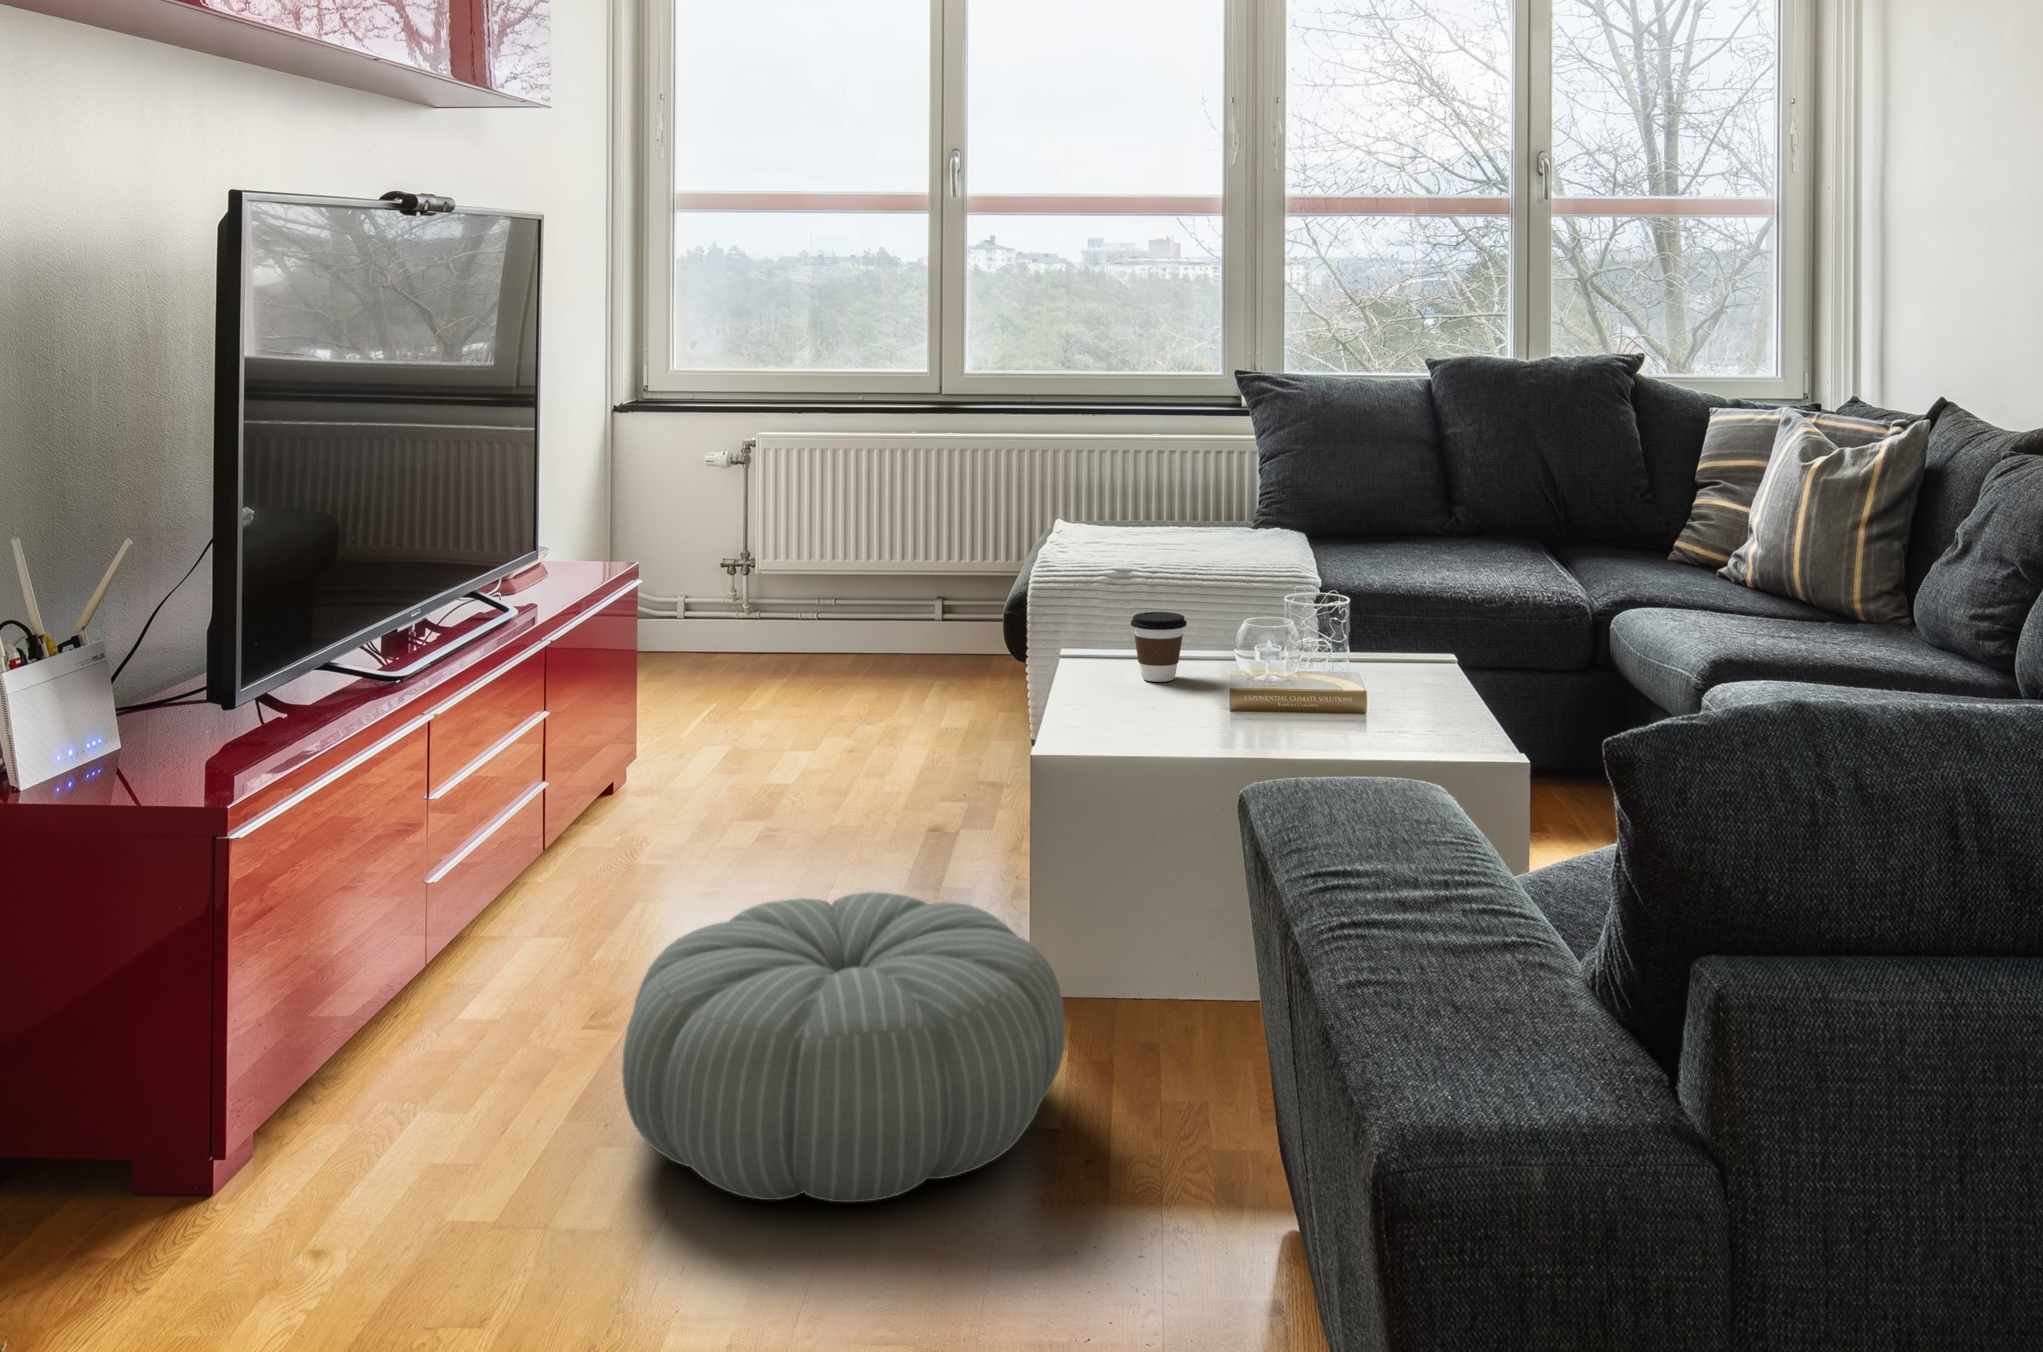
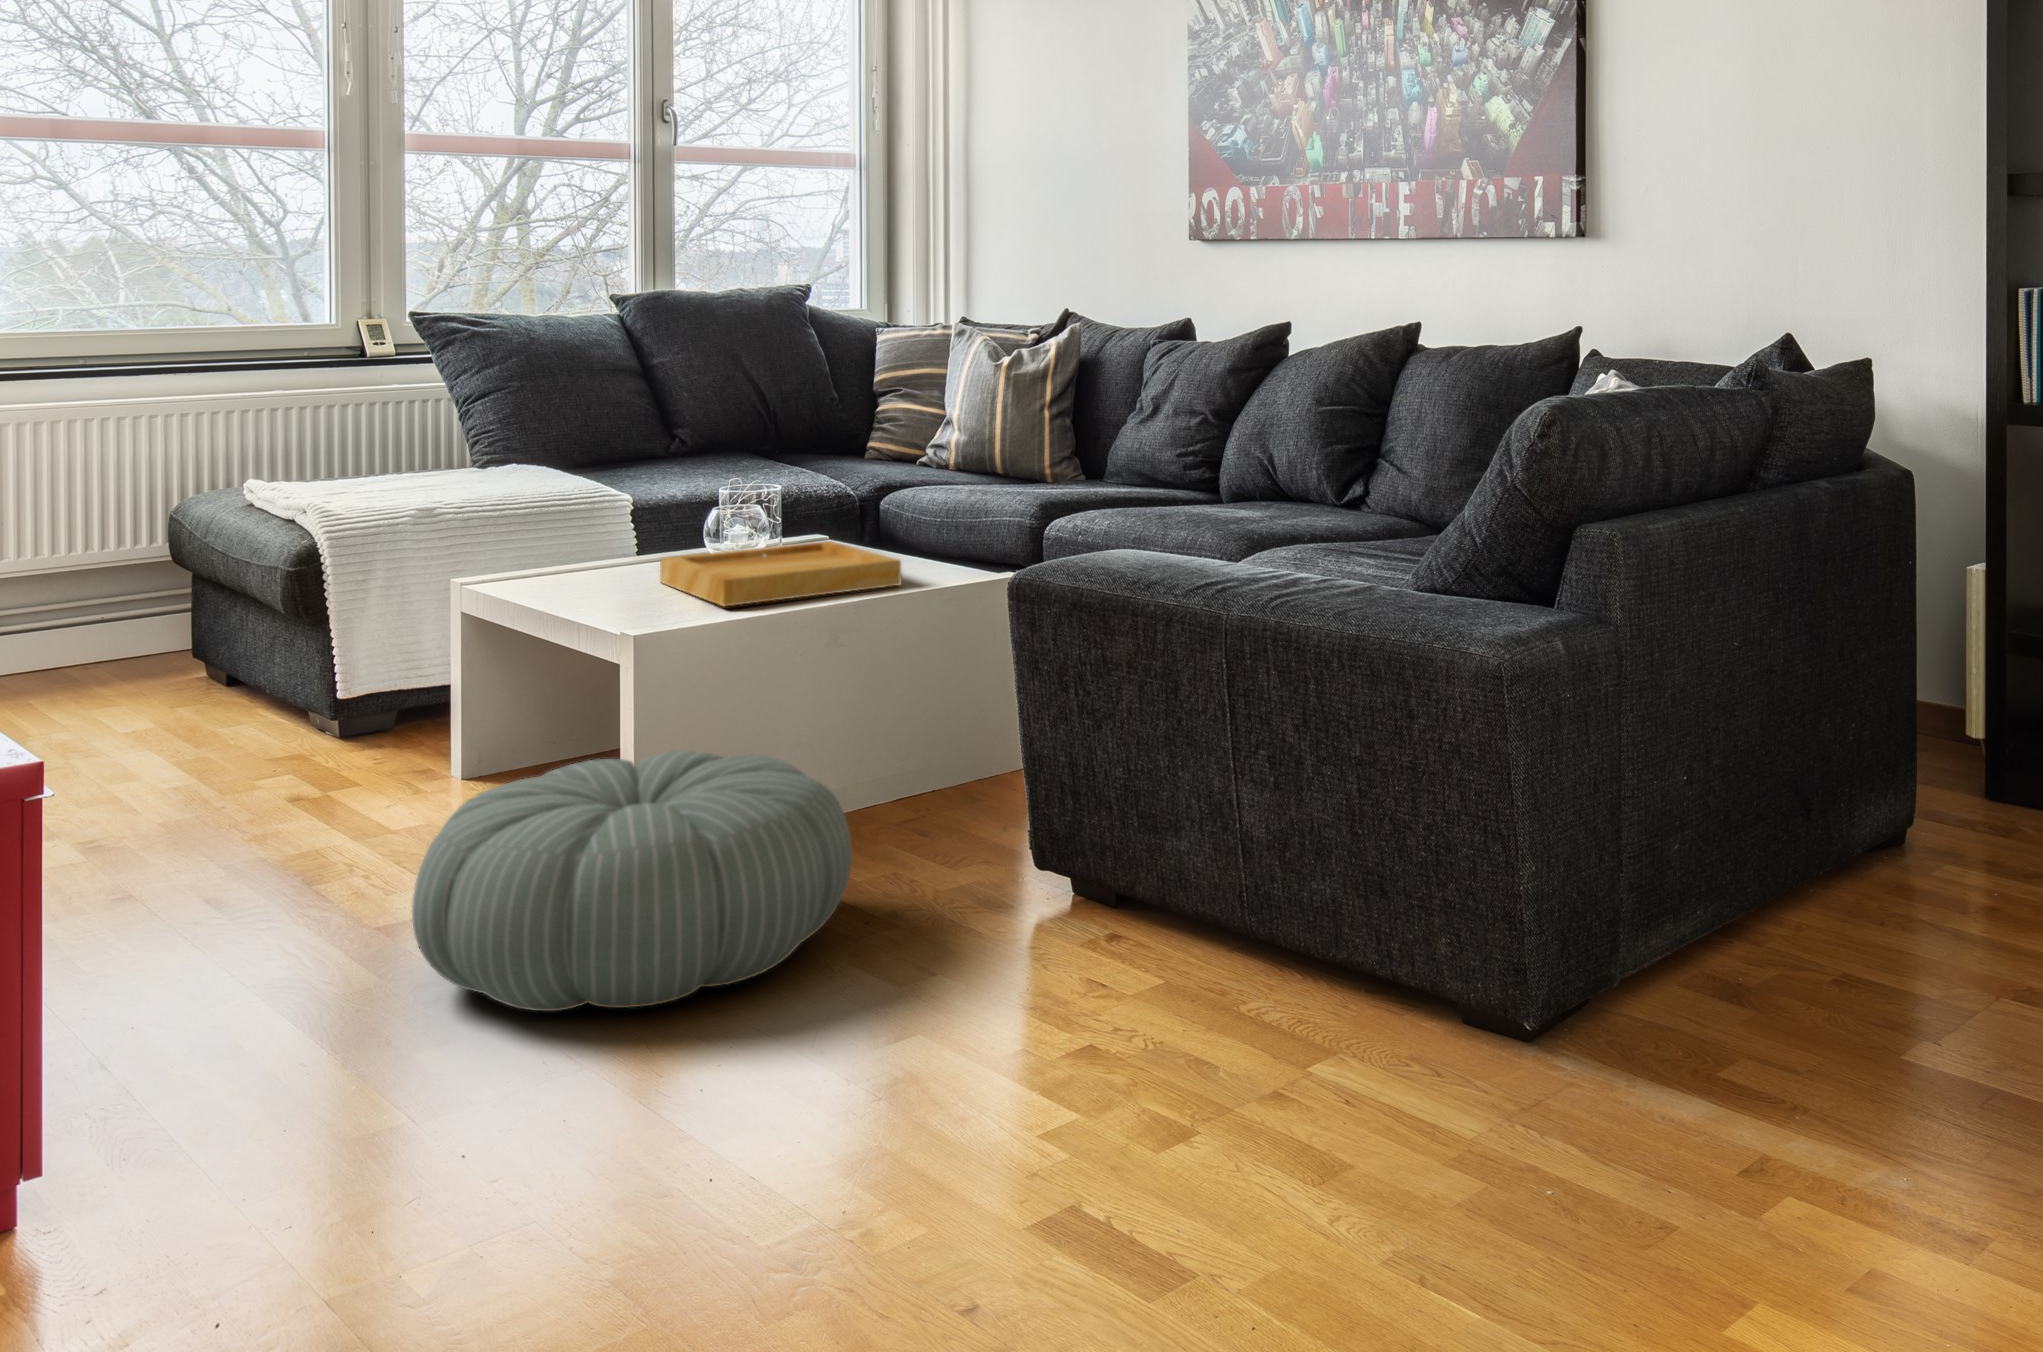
coffee cup: present [1131,612,1187,682] -> none [578,516,636,581]
tray: none [1163,667,1377,749] -> present [660,541,901,607]

